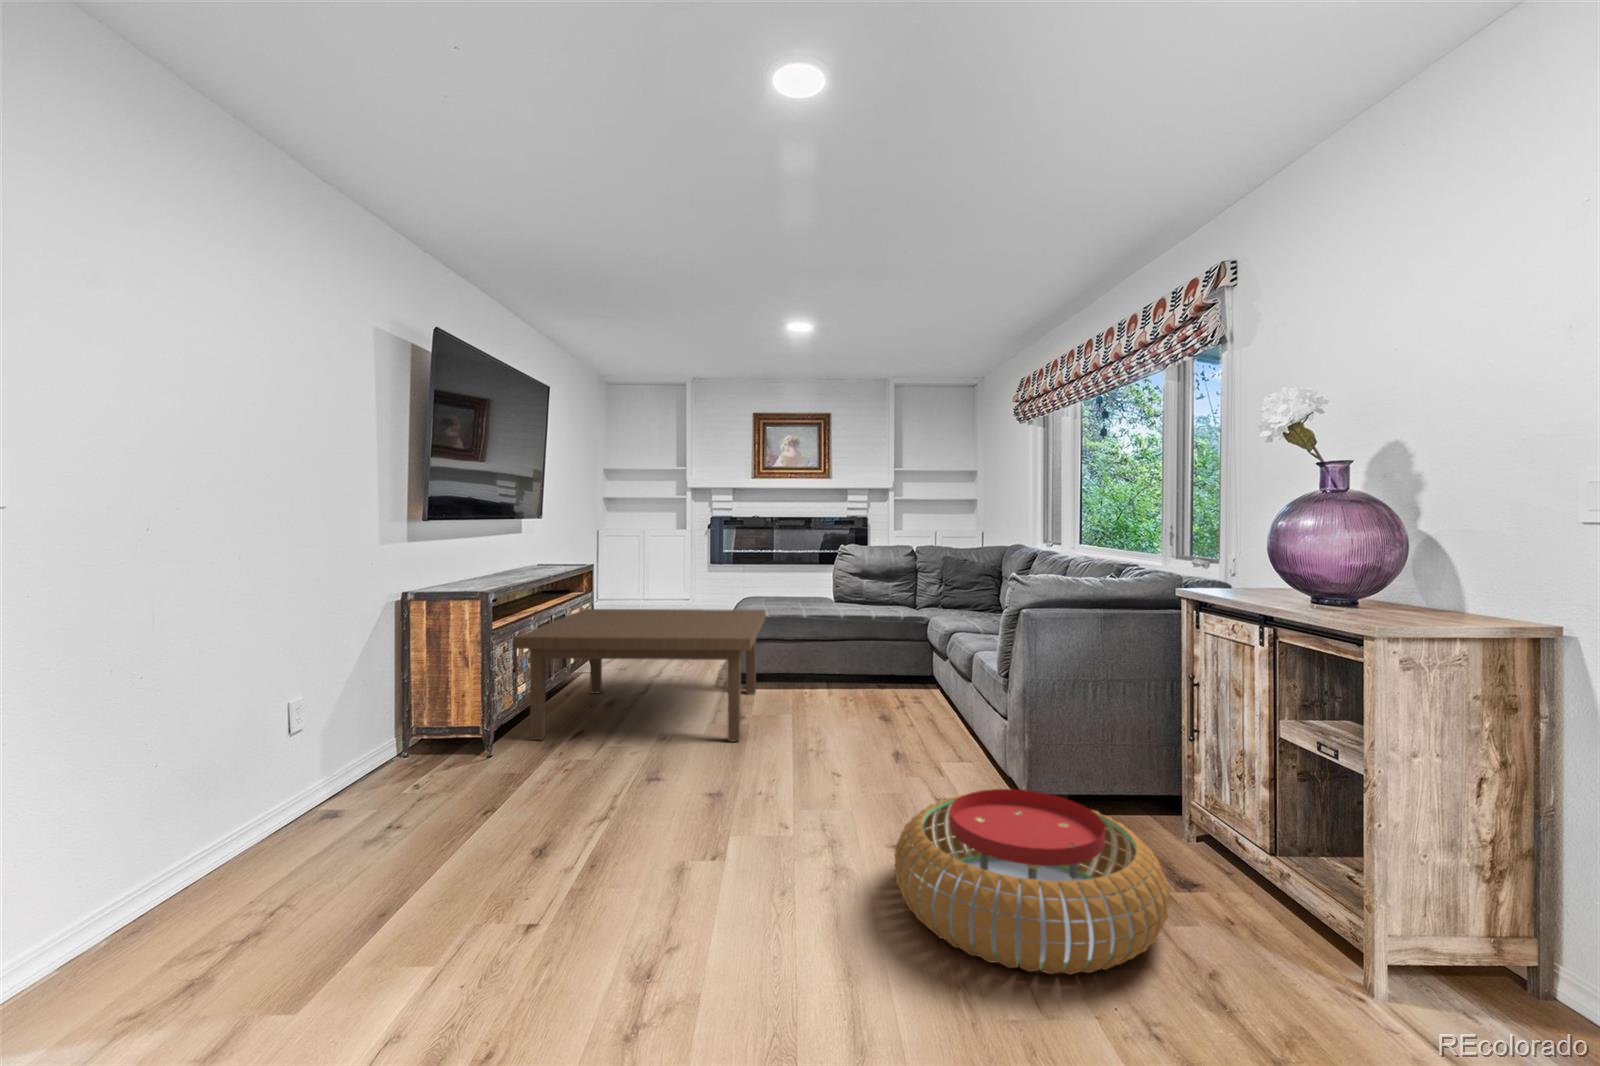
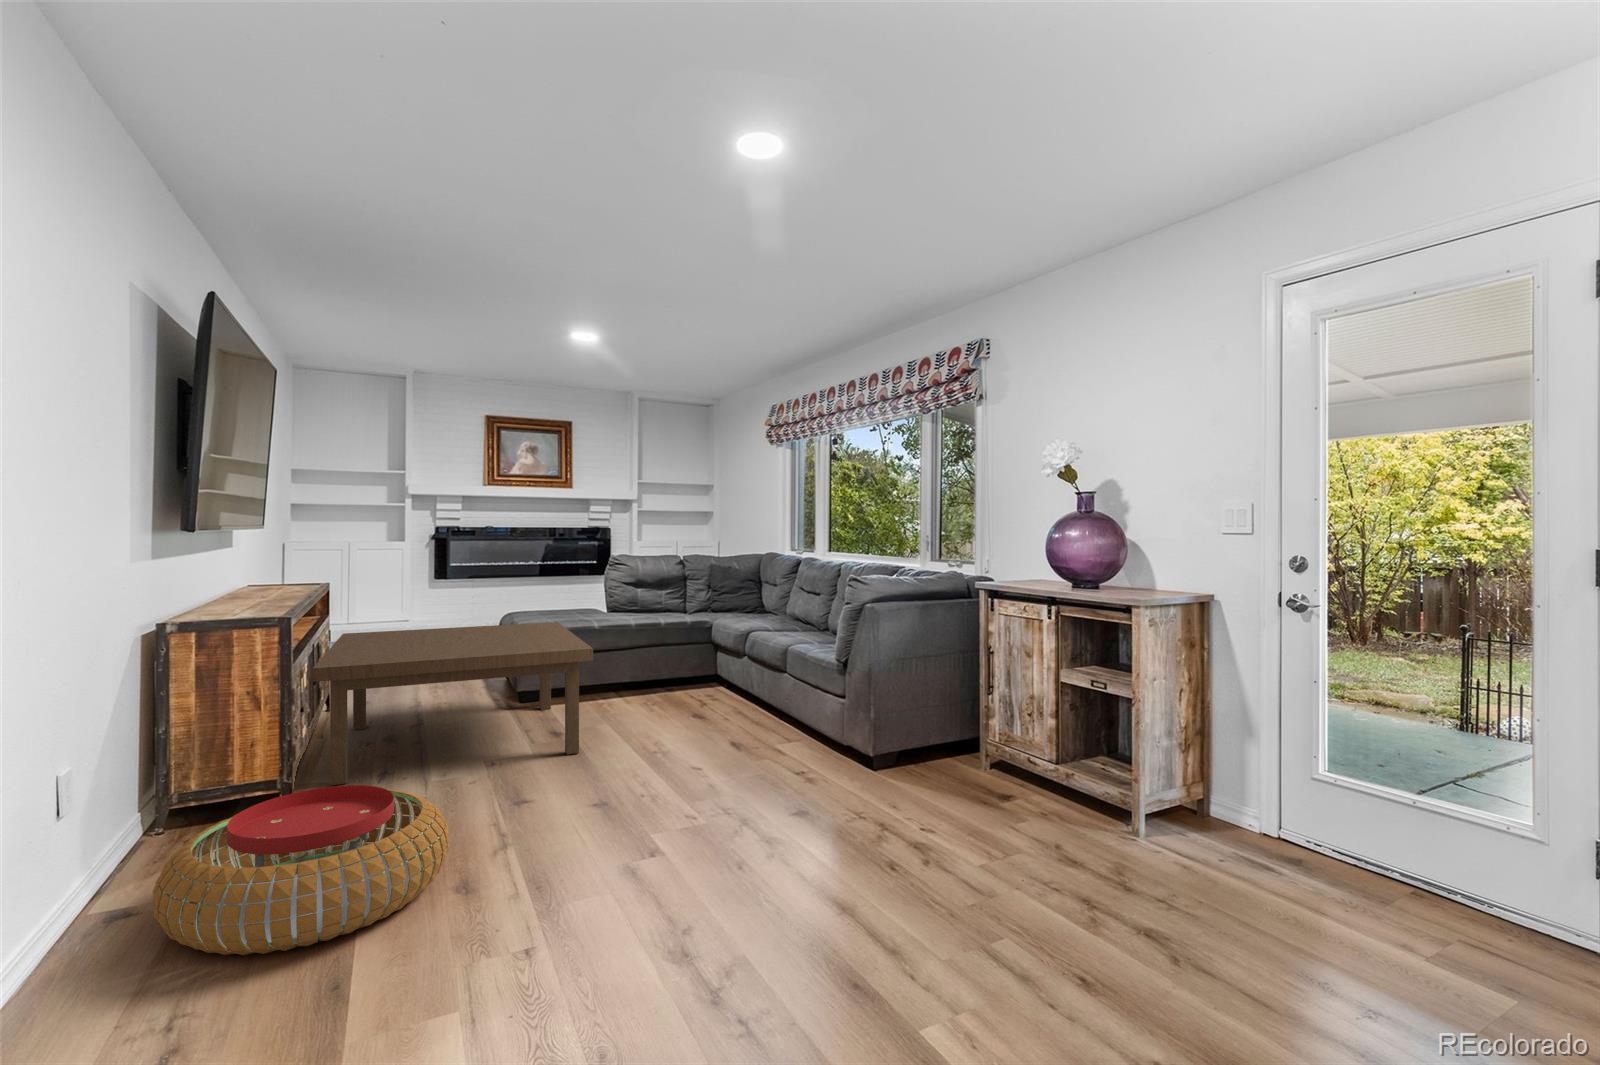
pouf: present [894,789,1169,975] -> present [153,785,449,955]

